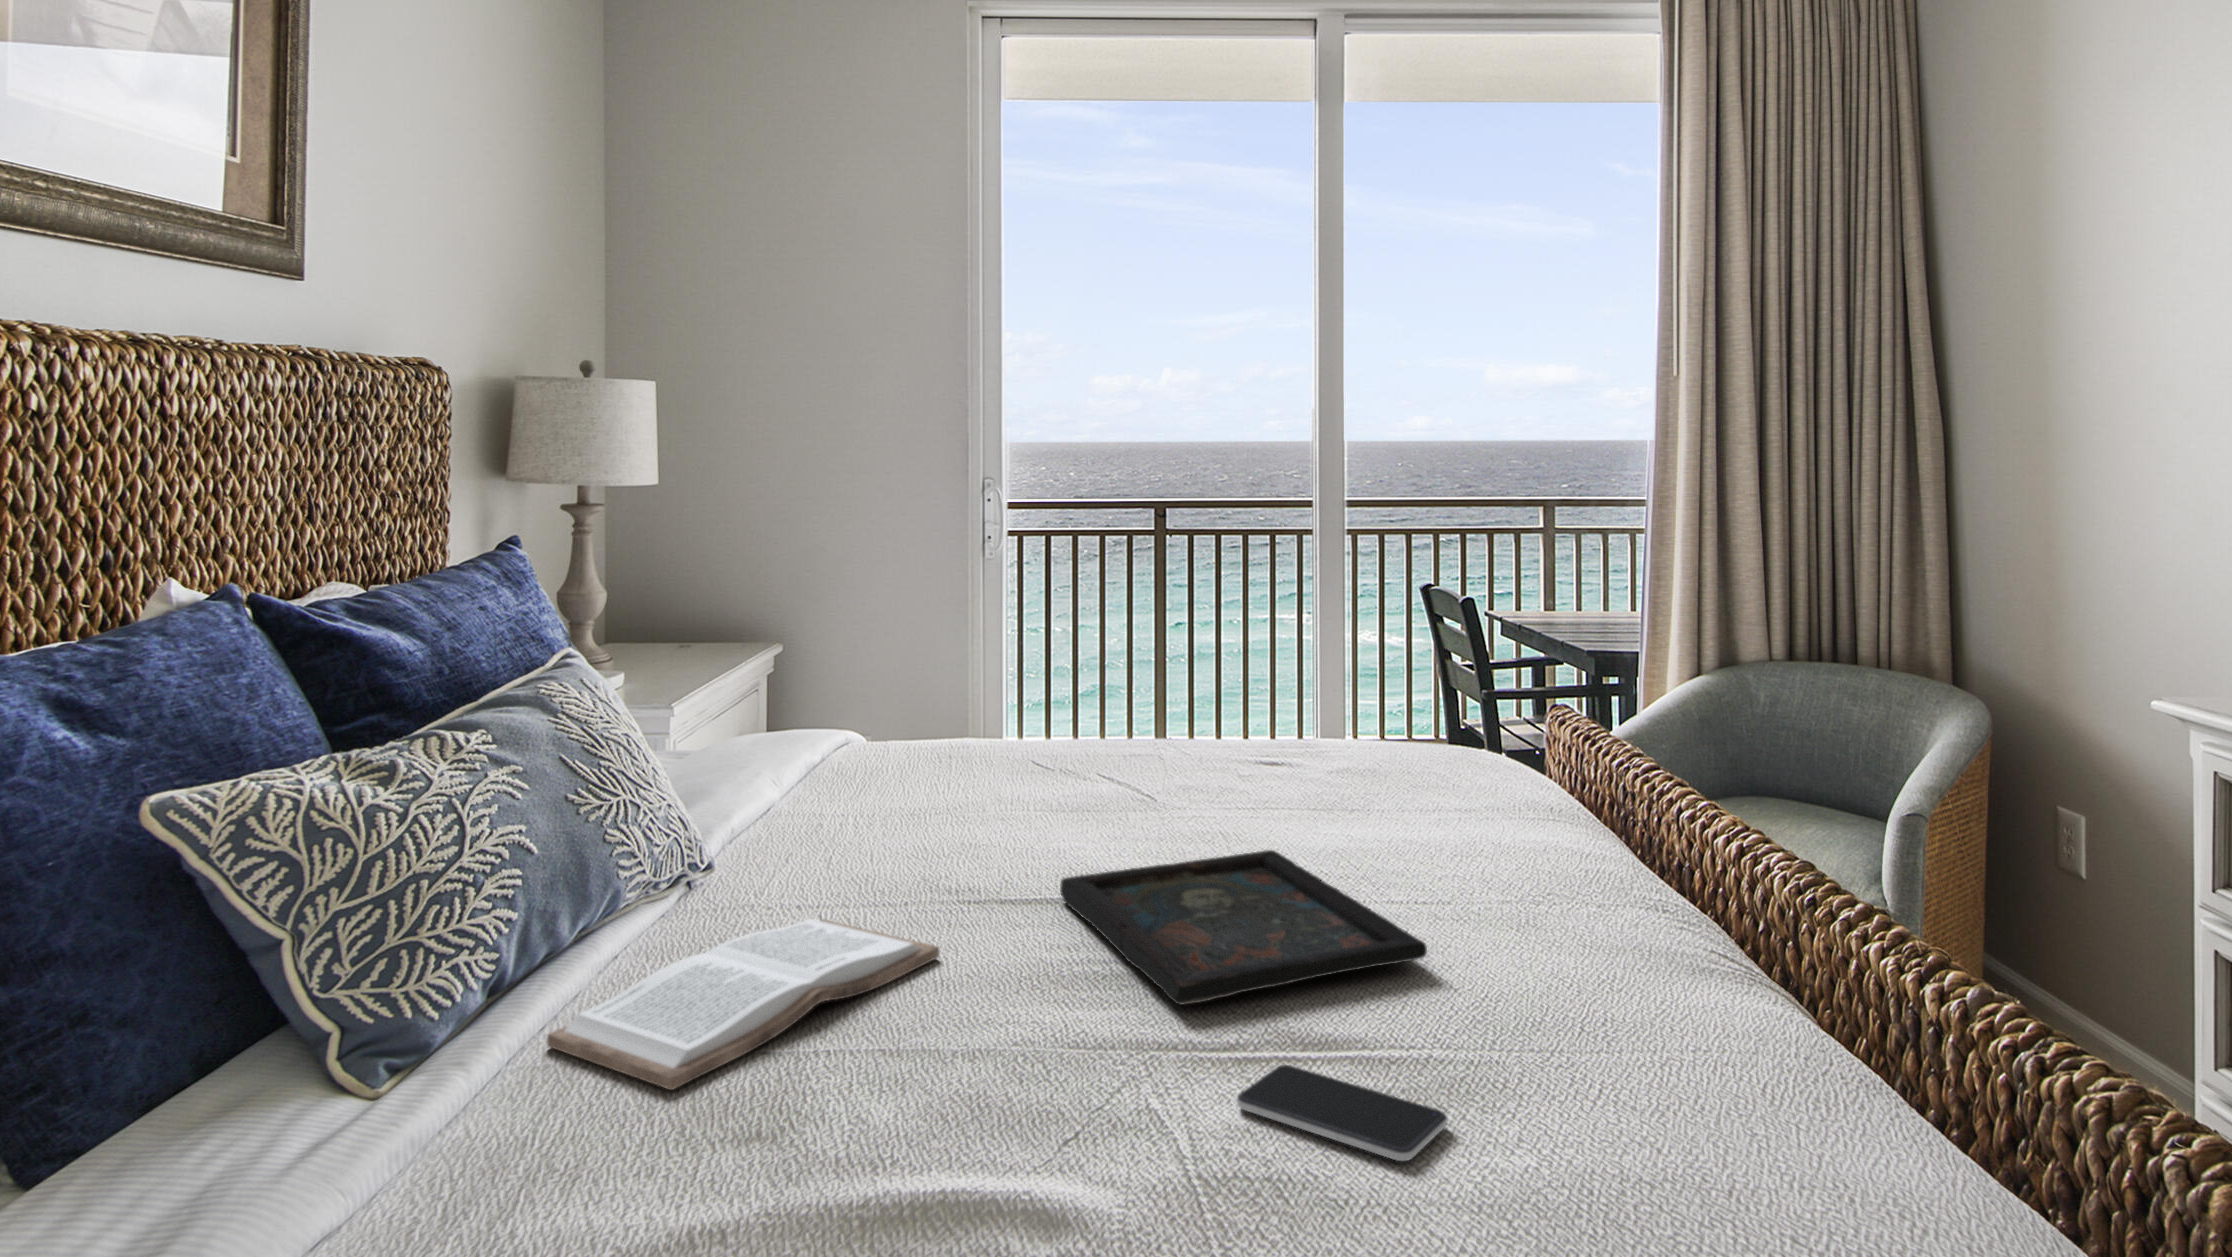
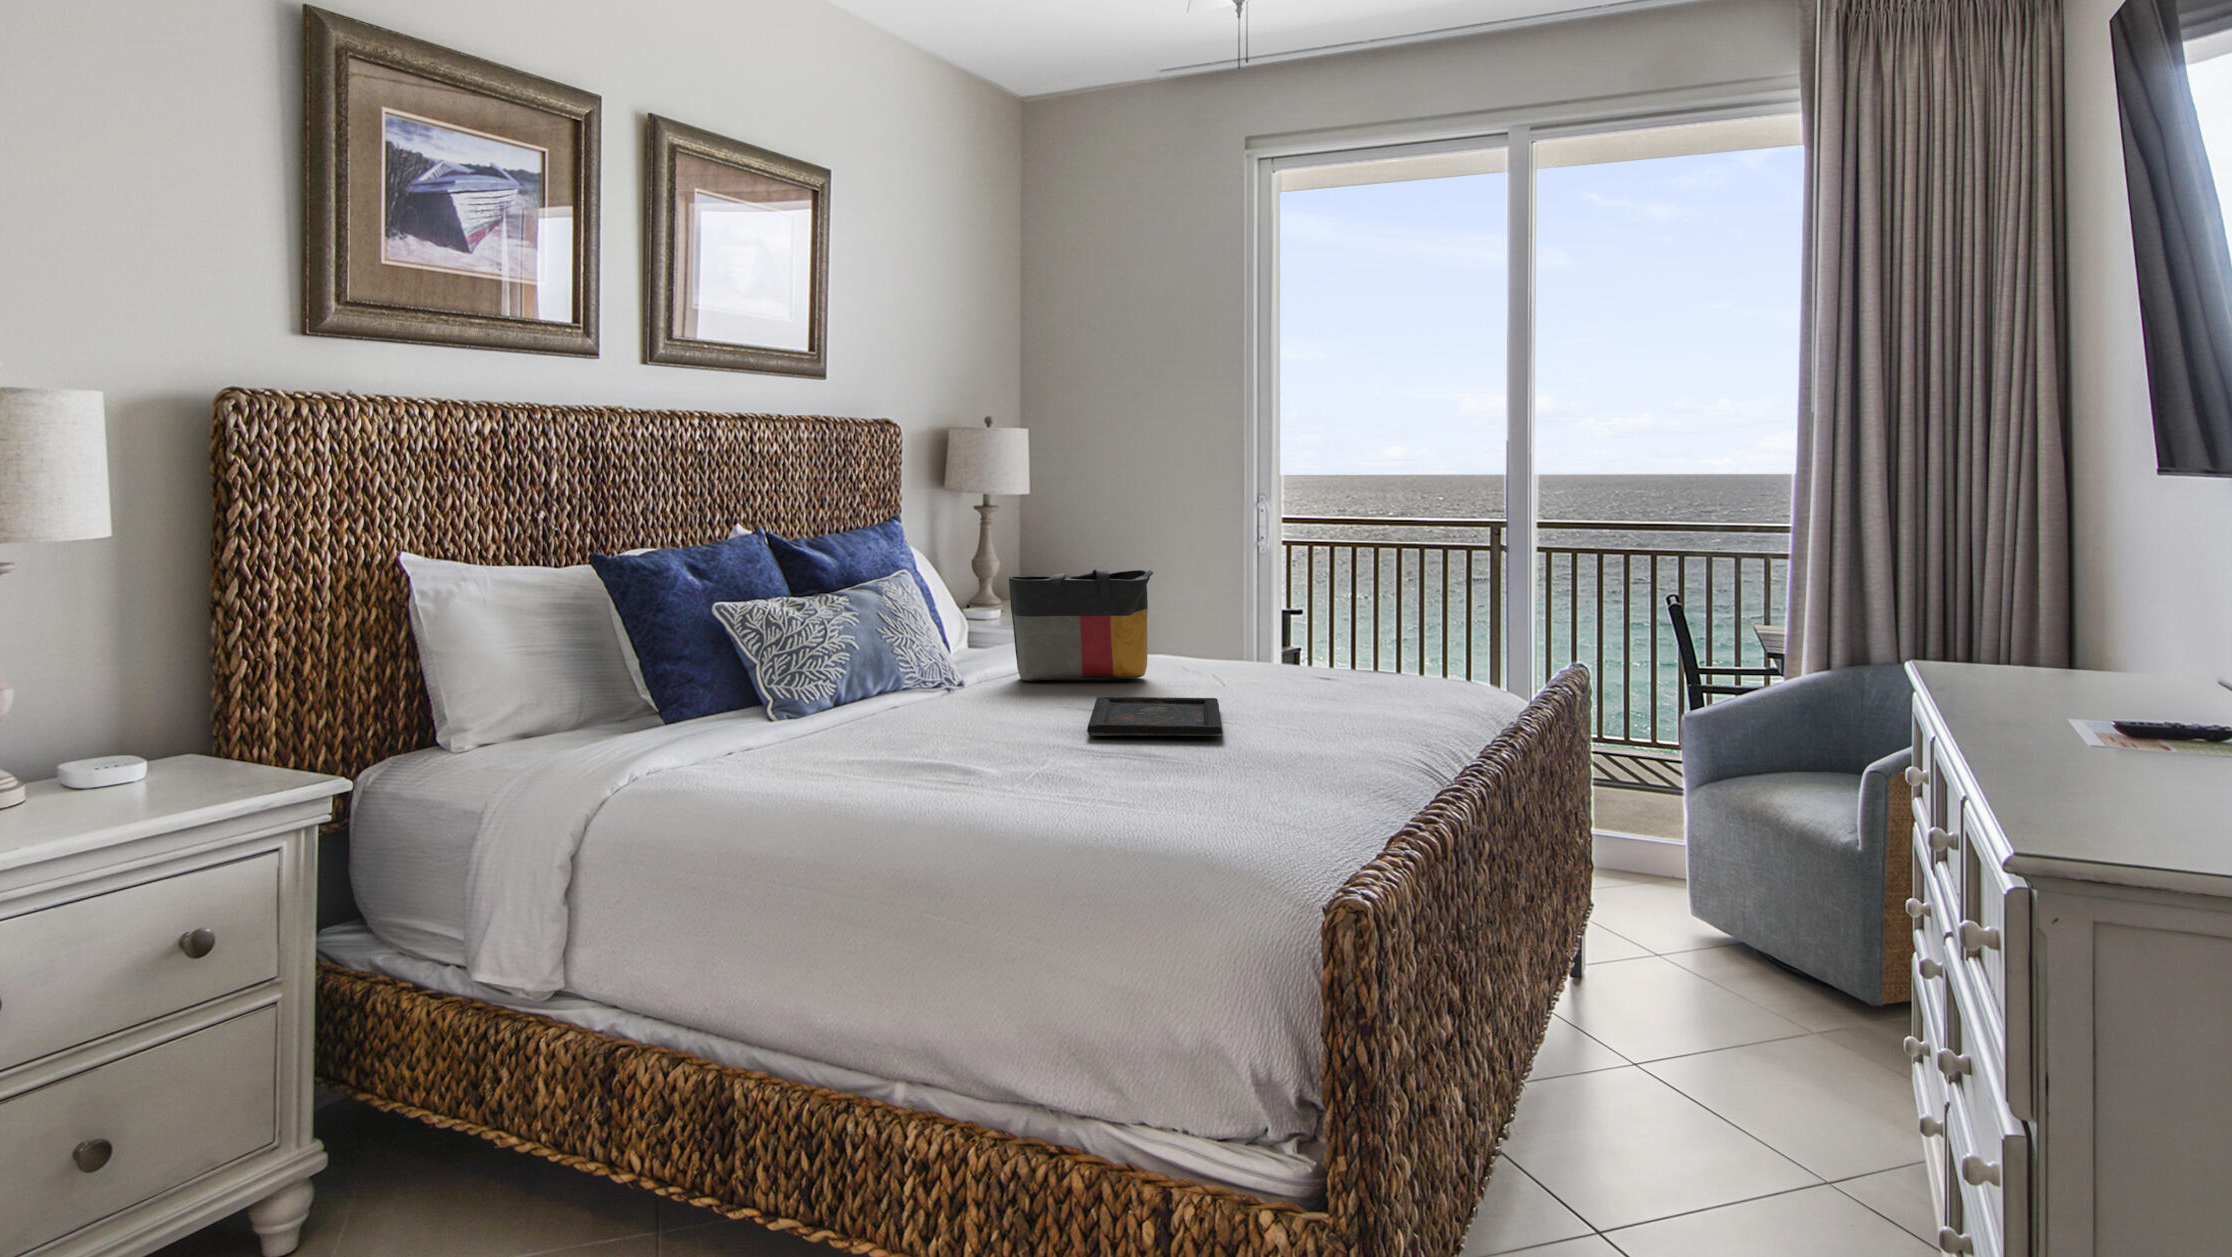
tote bag: none [800,613,1060,840] -> present [1009,569,1153,681]
book: present [547,919,939,1090] -> none [844,696,1017,732]
smartphone: present [1237,1065,1447,1161] -> none [1069,751,1141,774]

